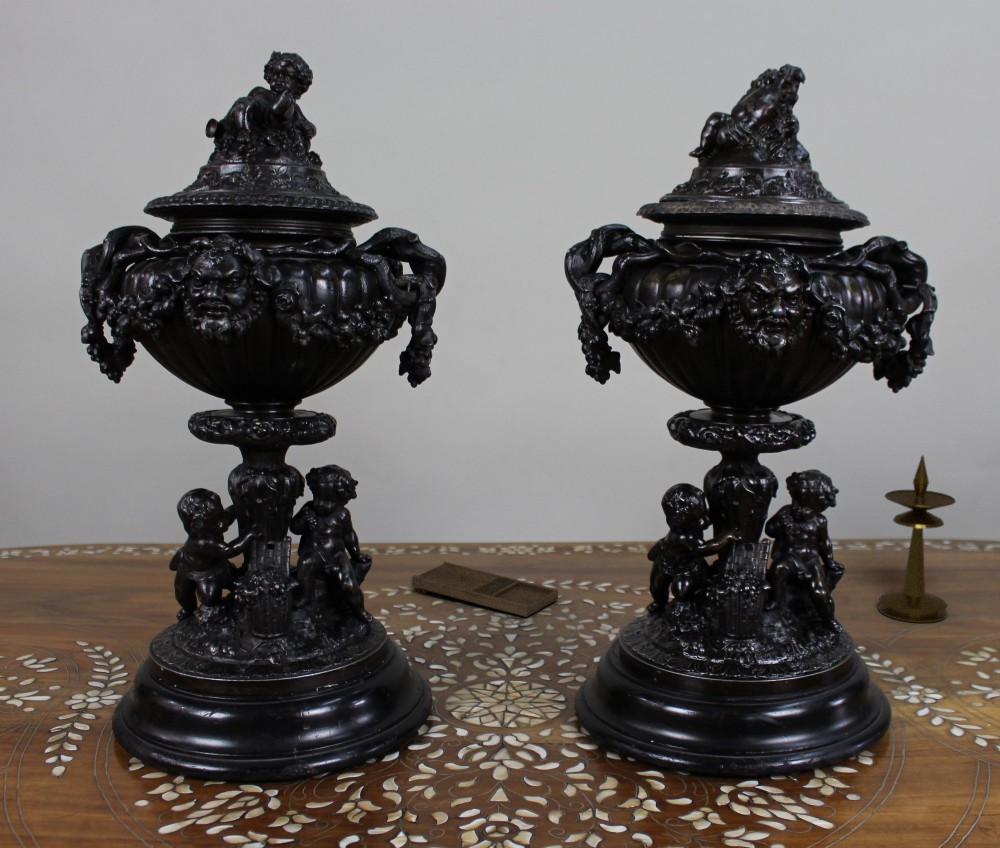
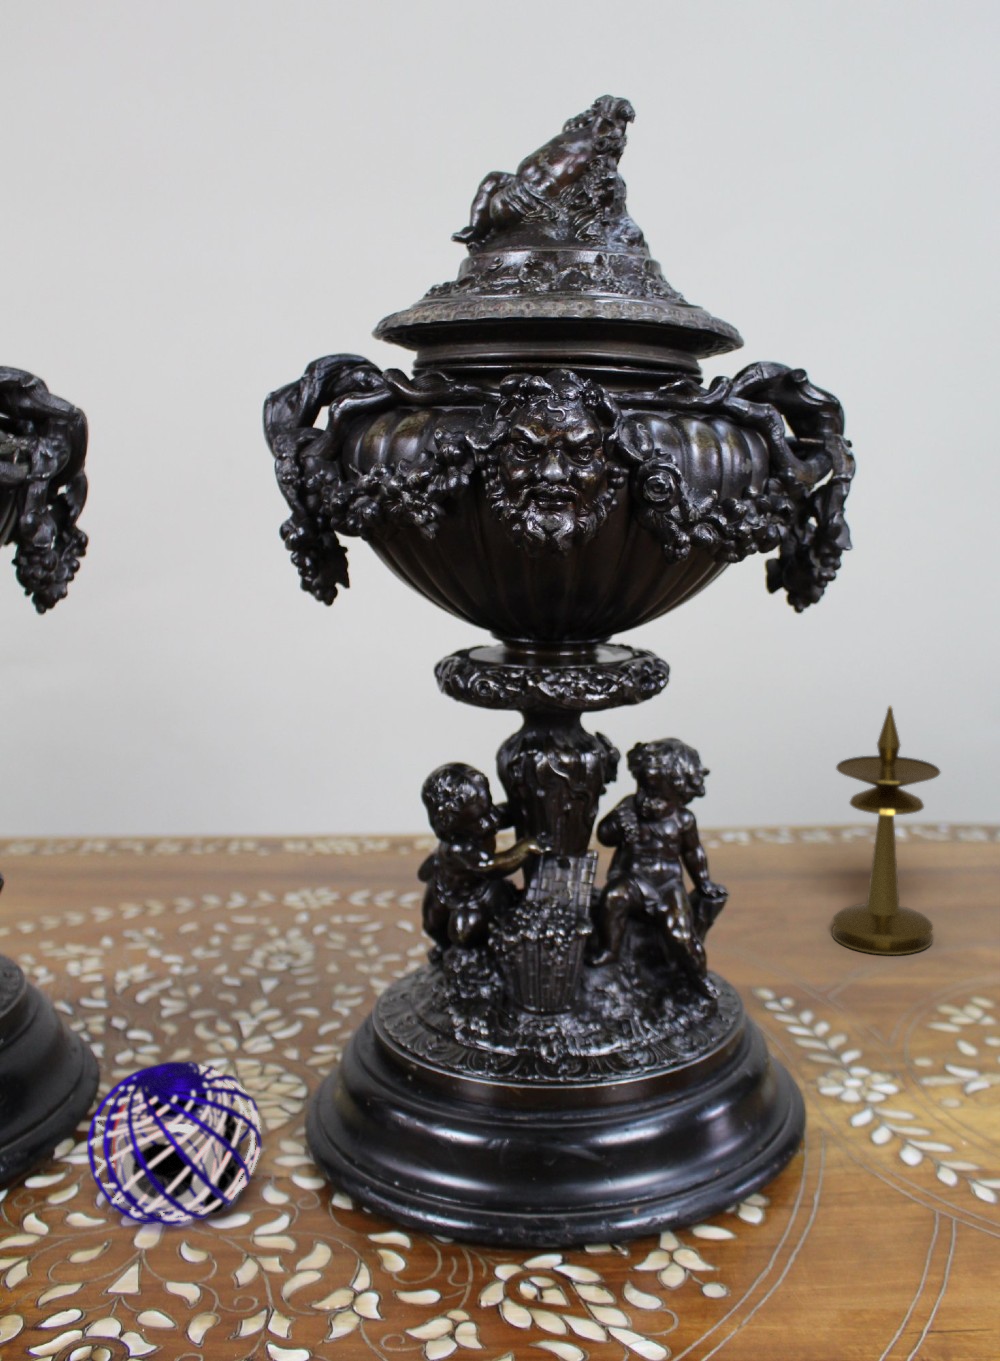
tray: present [412,562,558,617] -> none [156,867,364,953]
decorative orb: none [460,667,567,764] -> present [87,1061,262,1226]

